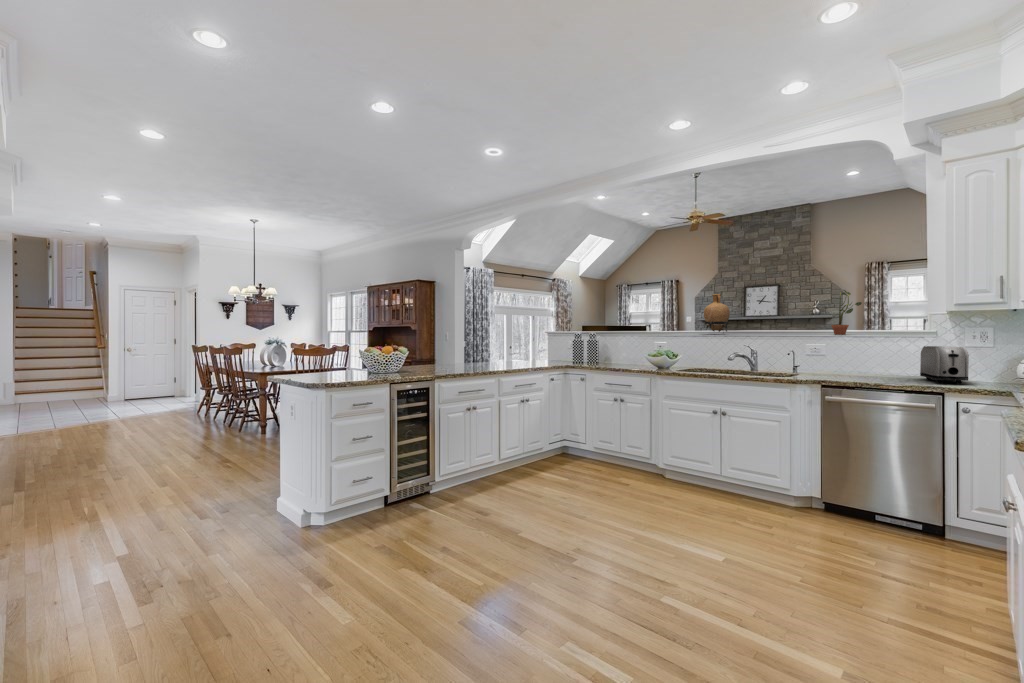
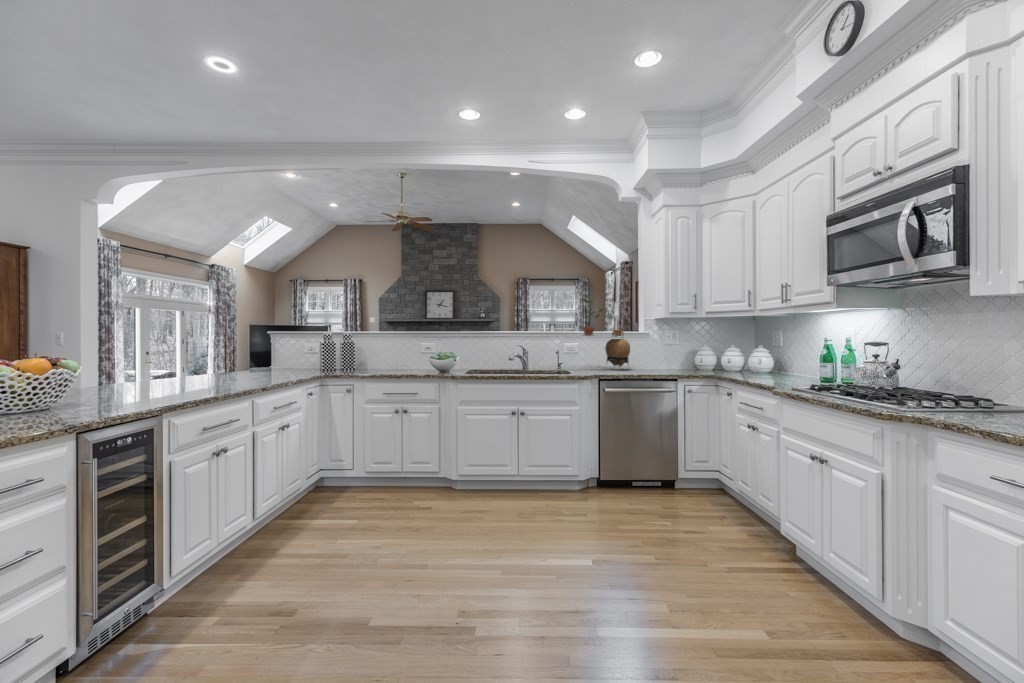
vase: present [704,294,730,332] -> present [605,329,630,367]
toaster: present [920,346,969,383] -> none [641,344,676,371]

